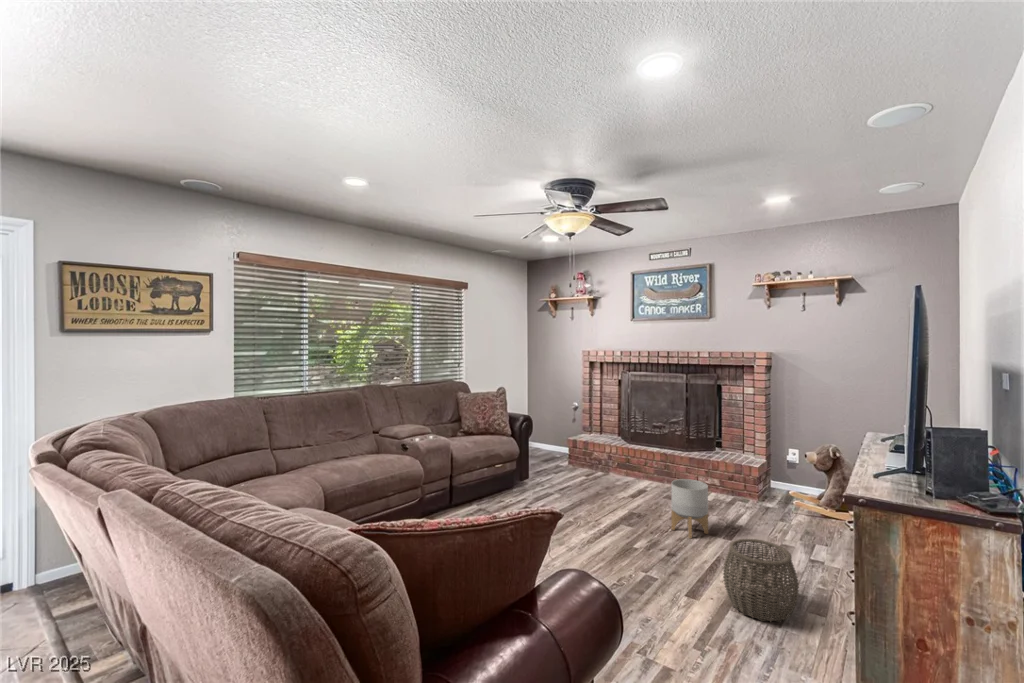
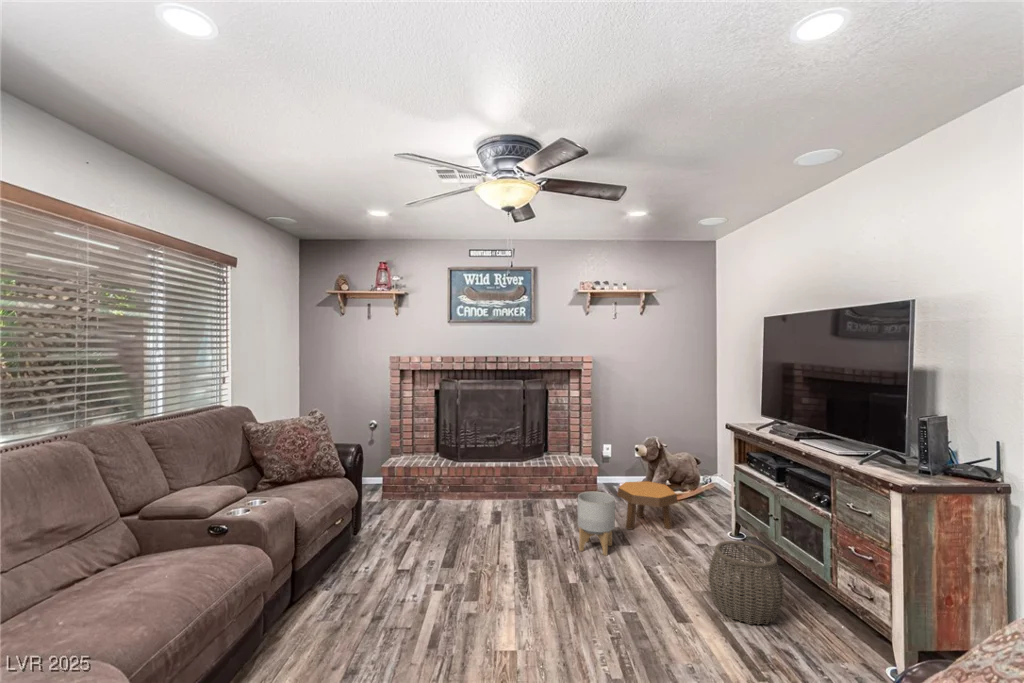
footstool: none [745,484,812,540] -> present [617,481,678,530]

